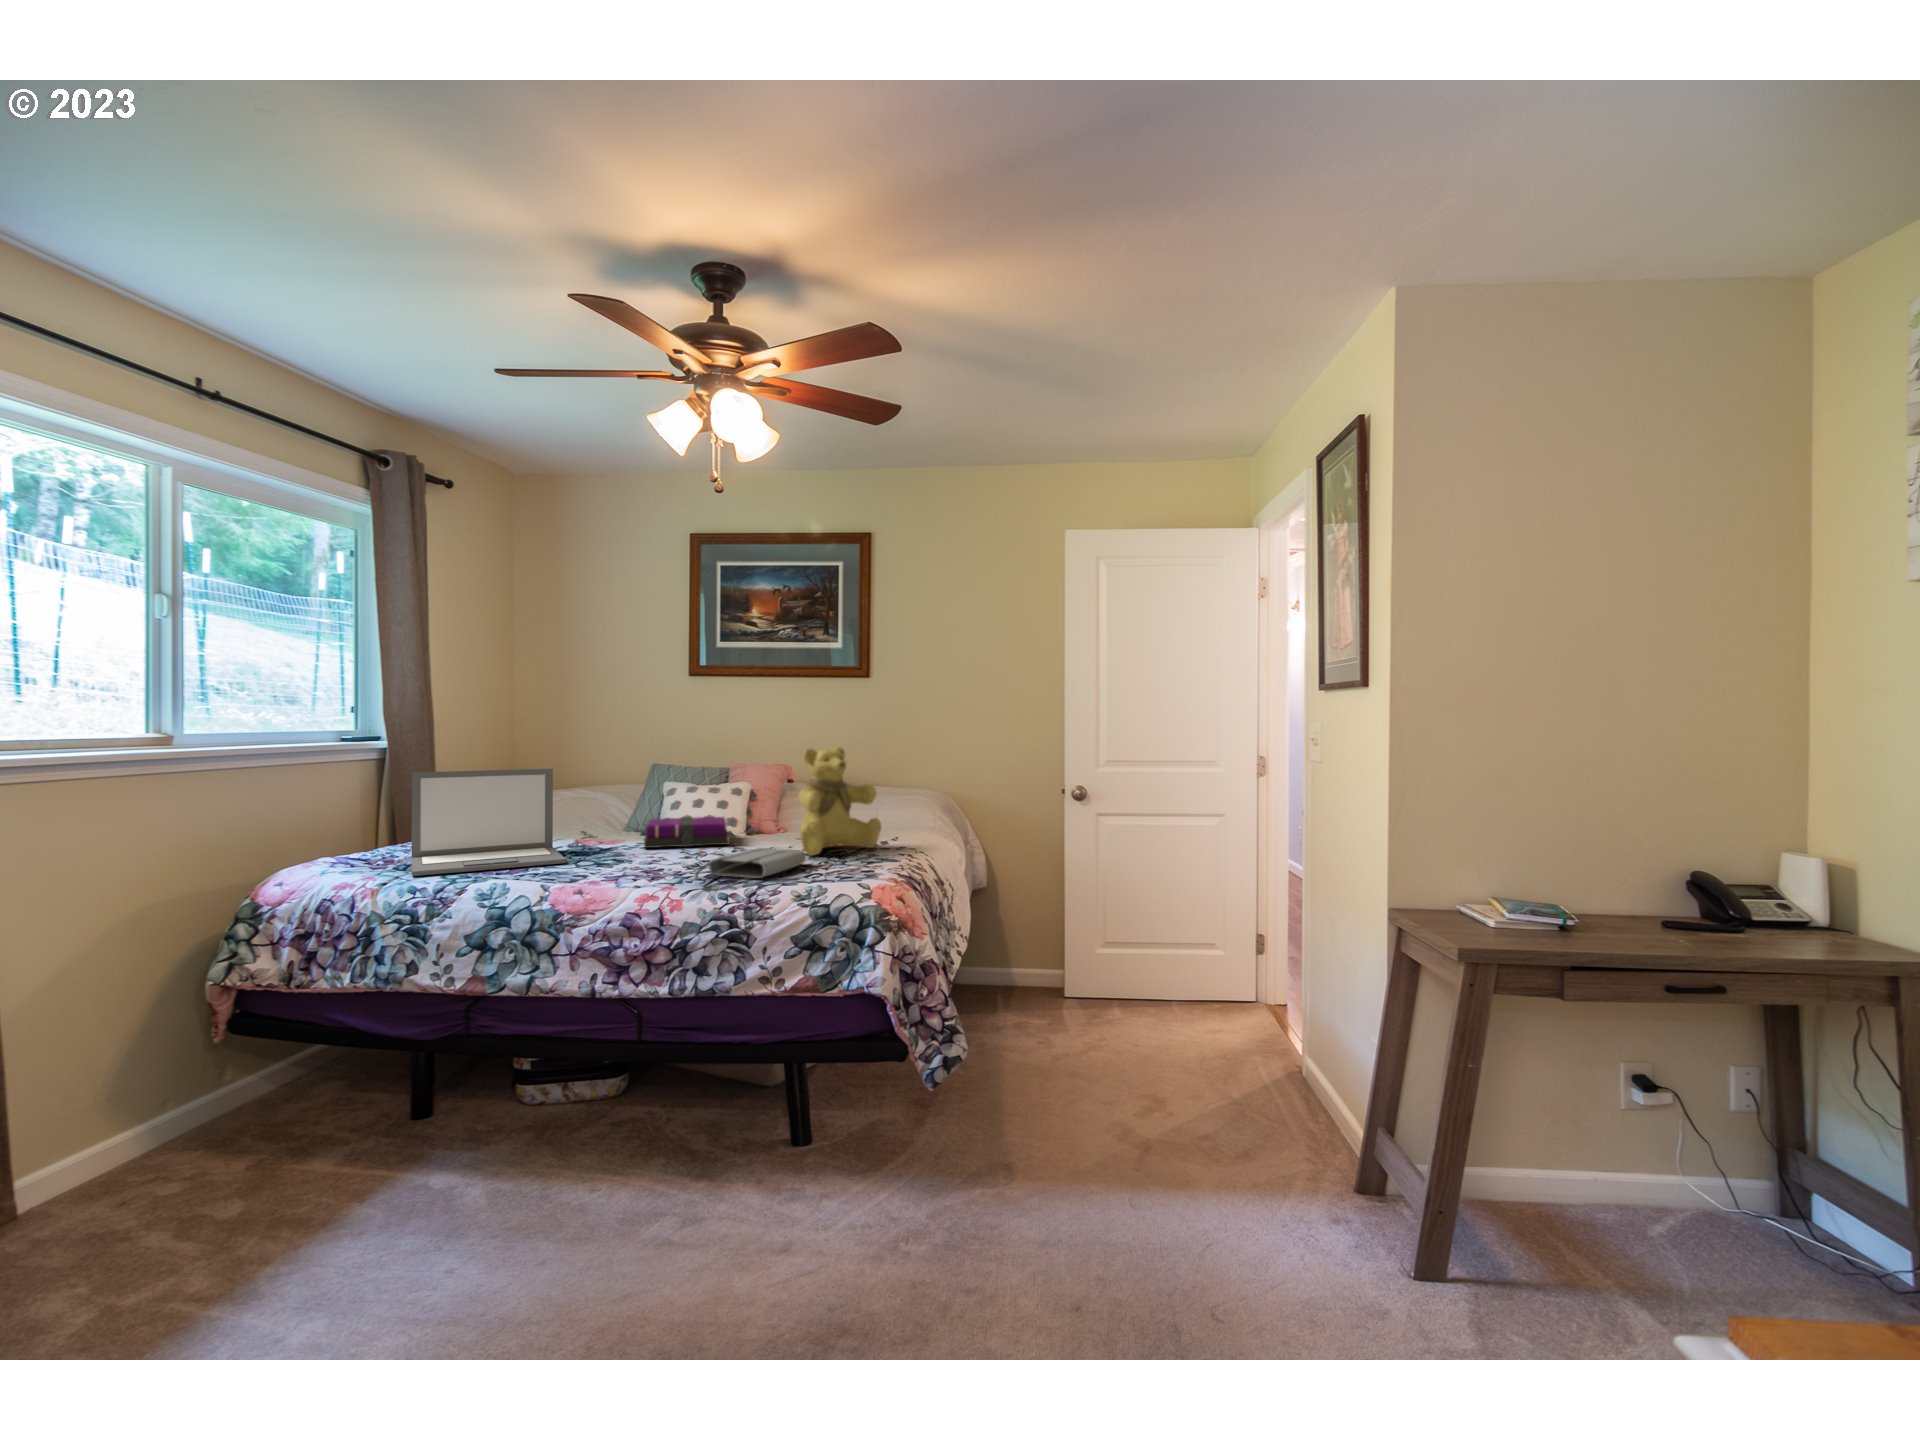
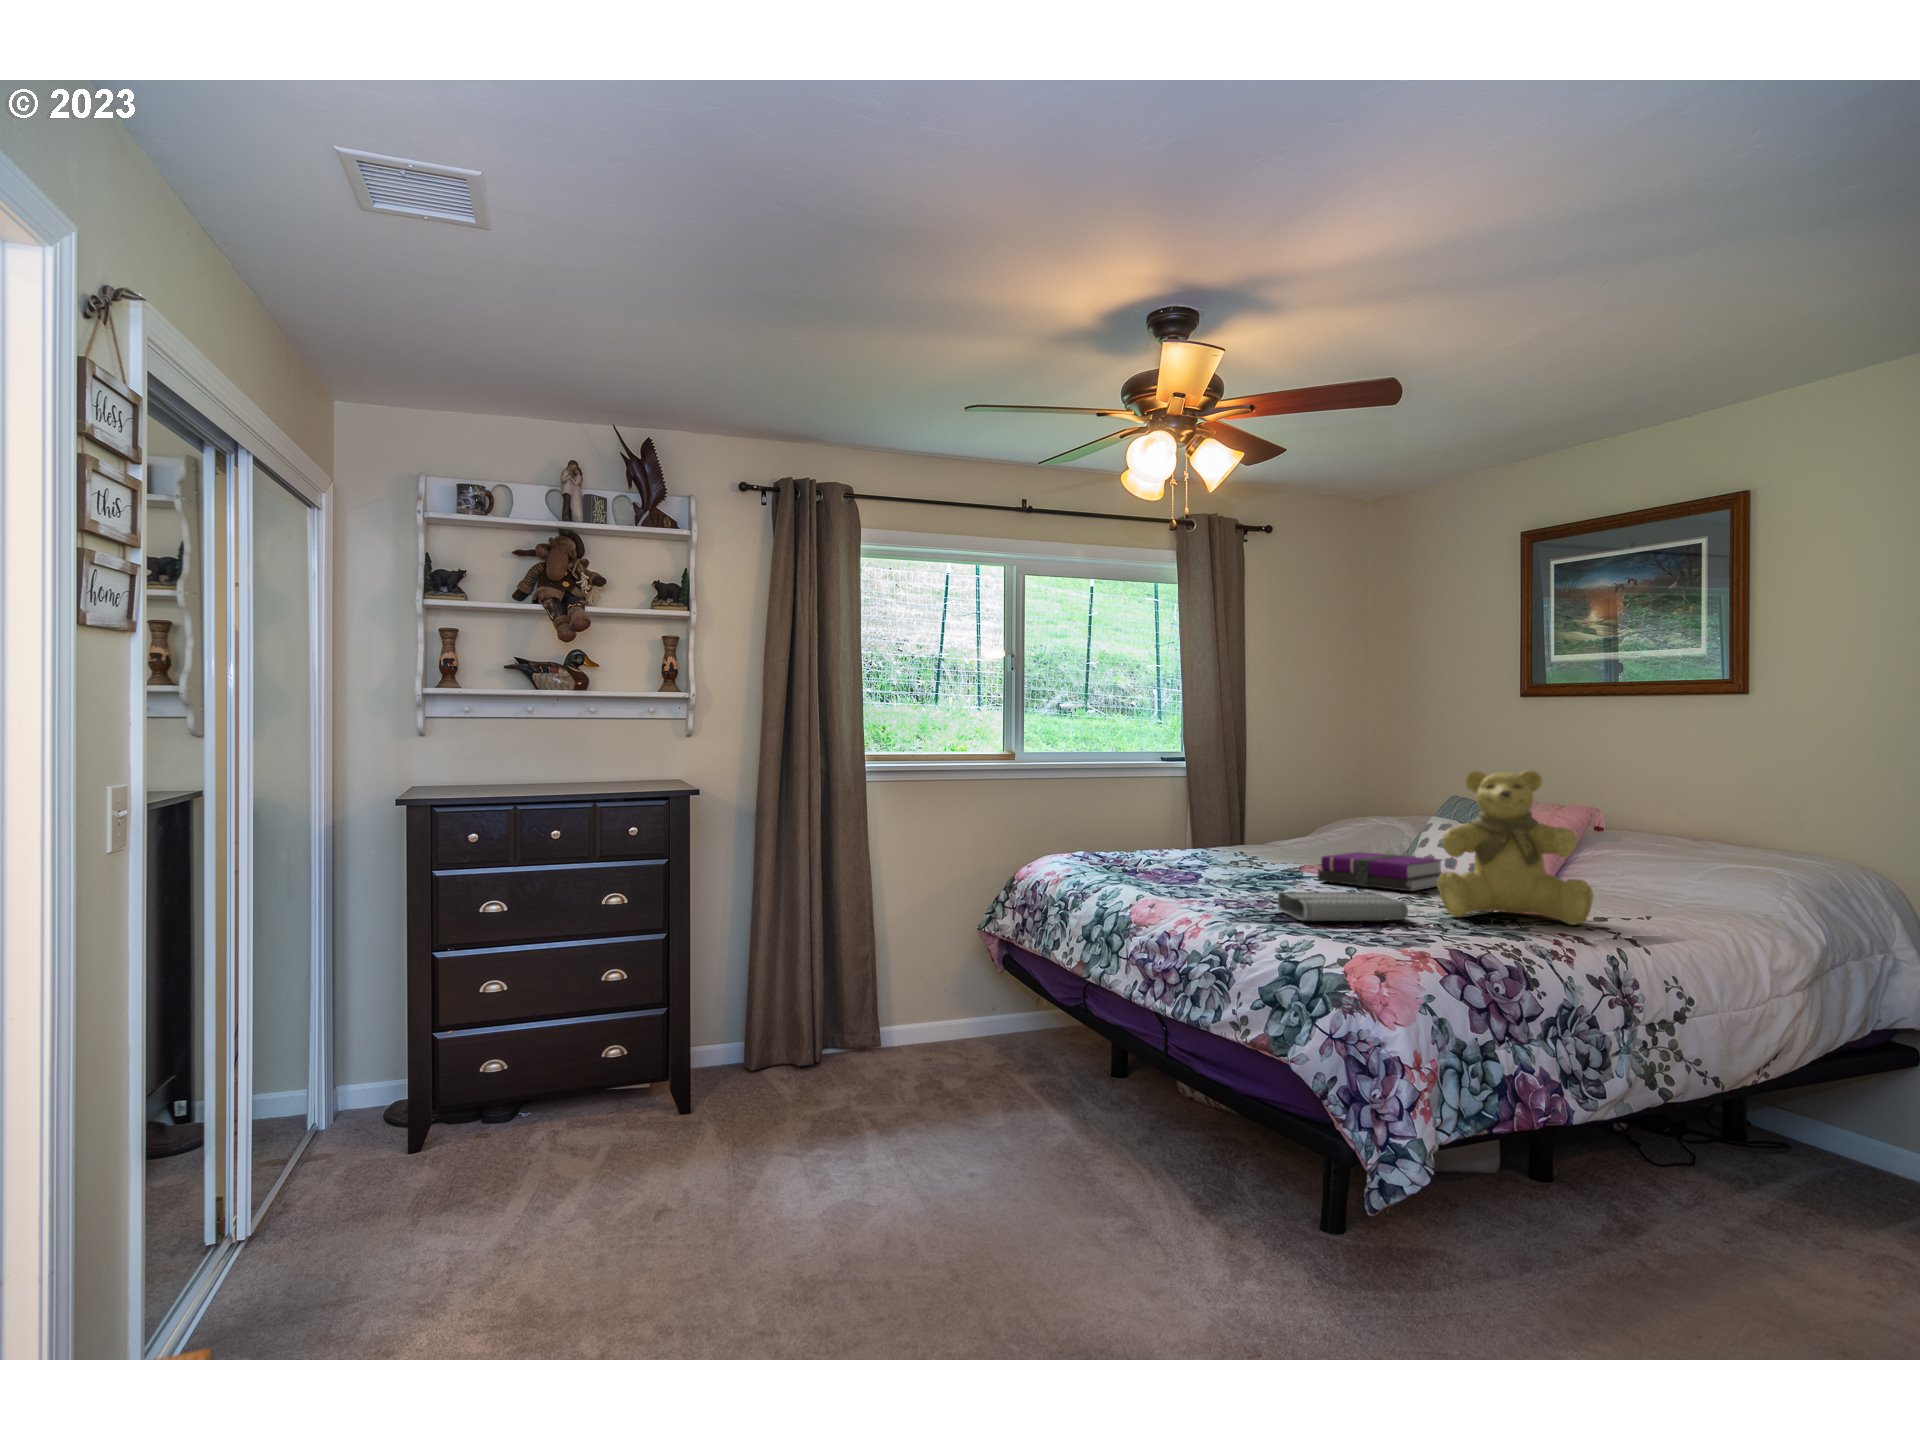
laptop: present [412,769,566,876] -> none [1099,784,1247,881]

